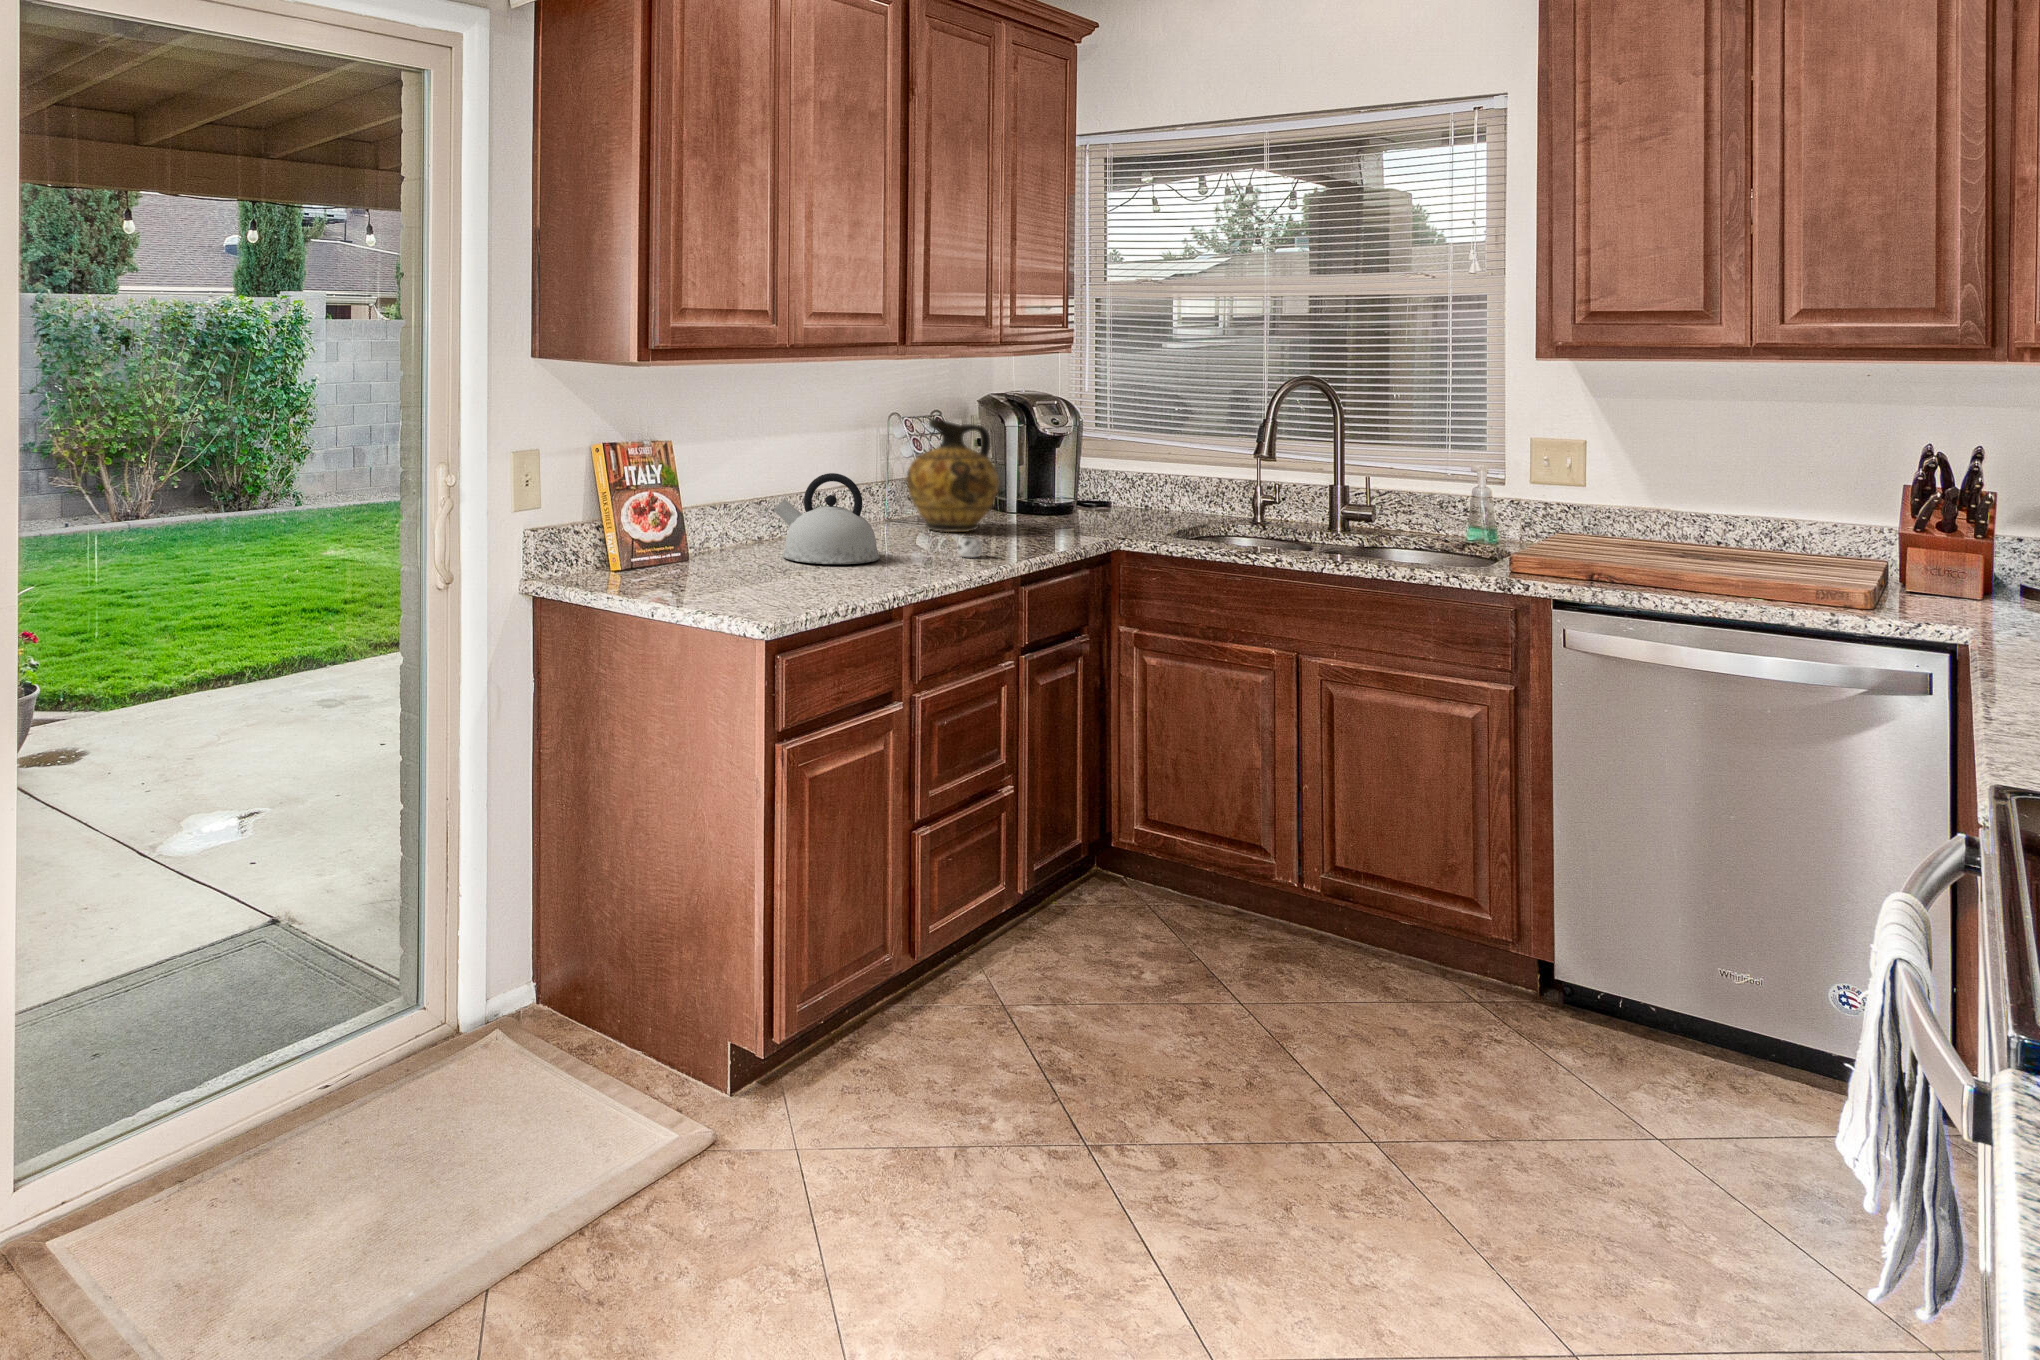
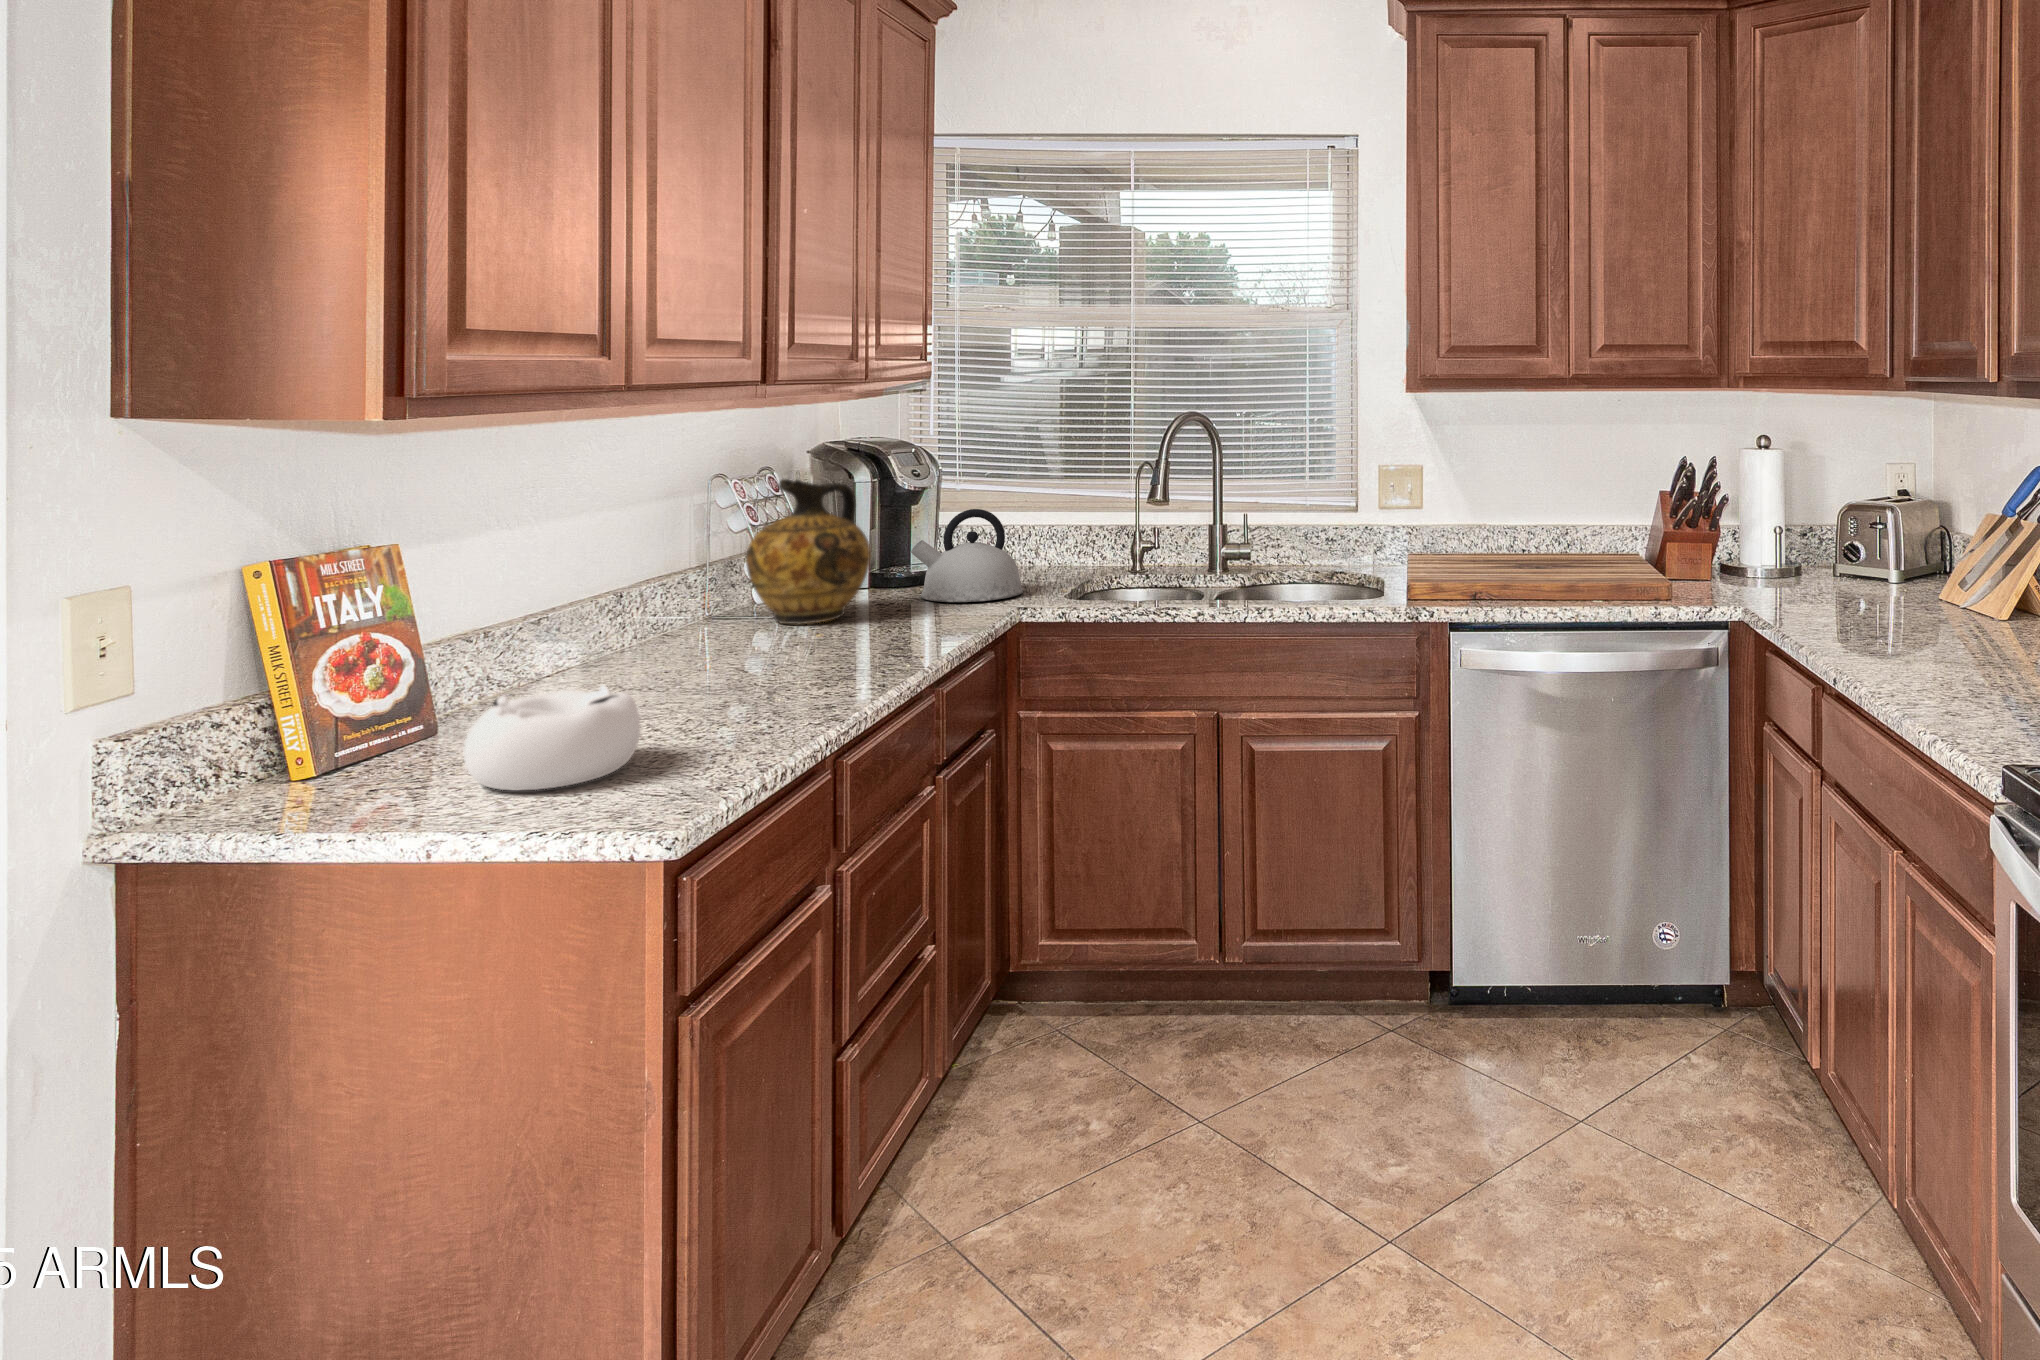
kettle: present [774,473,880,564] -> present [911,509,1023,602]
decorative bowl: none [687,534,784,594] -> present [464,685,640,790]
mug: present [945,537,986,557] -> none [822,632,892,660]

